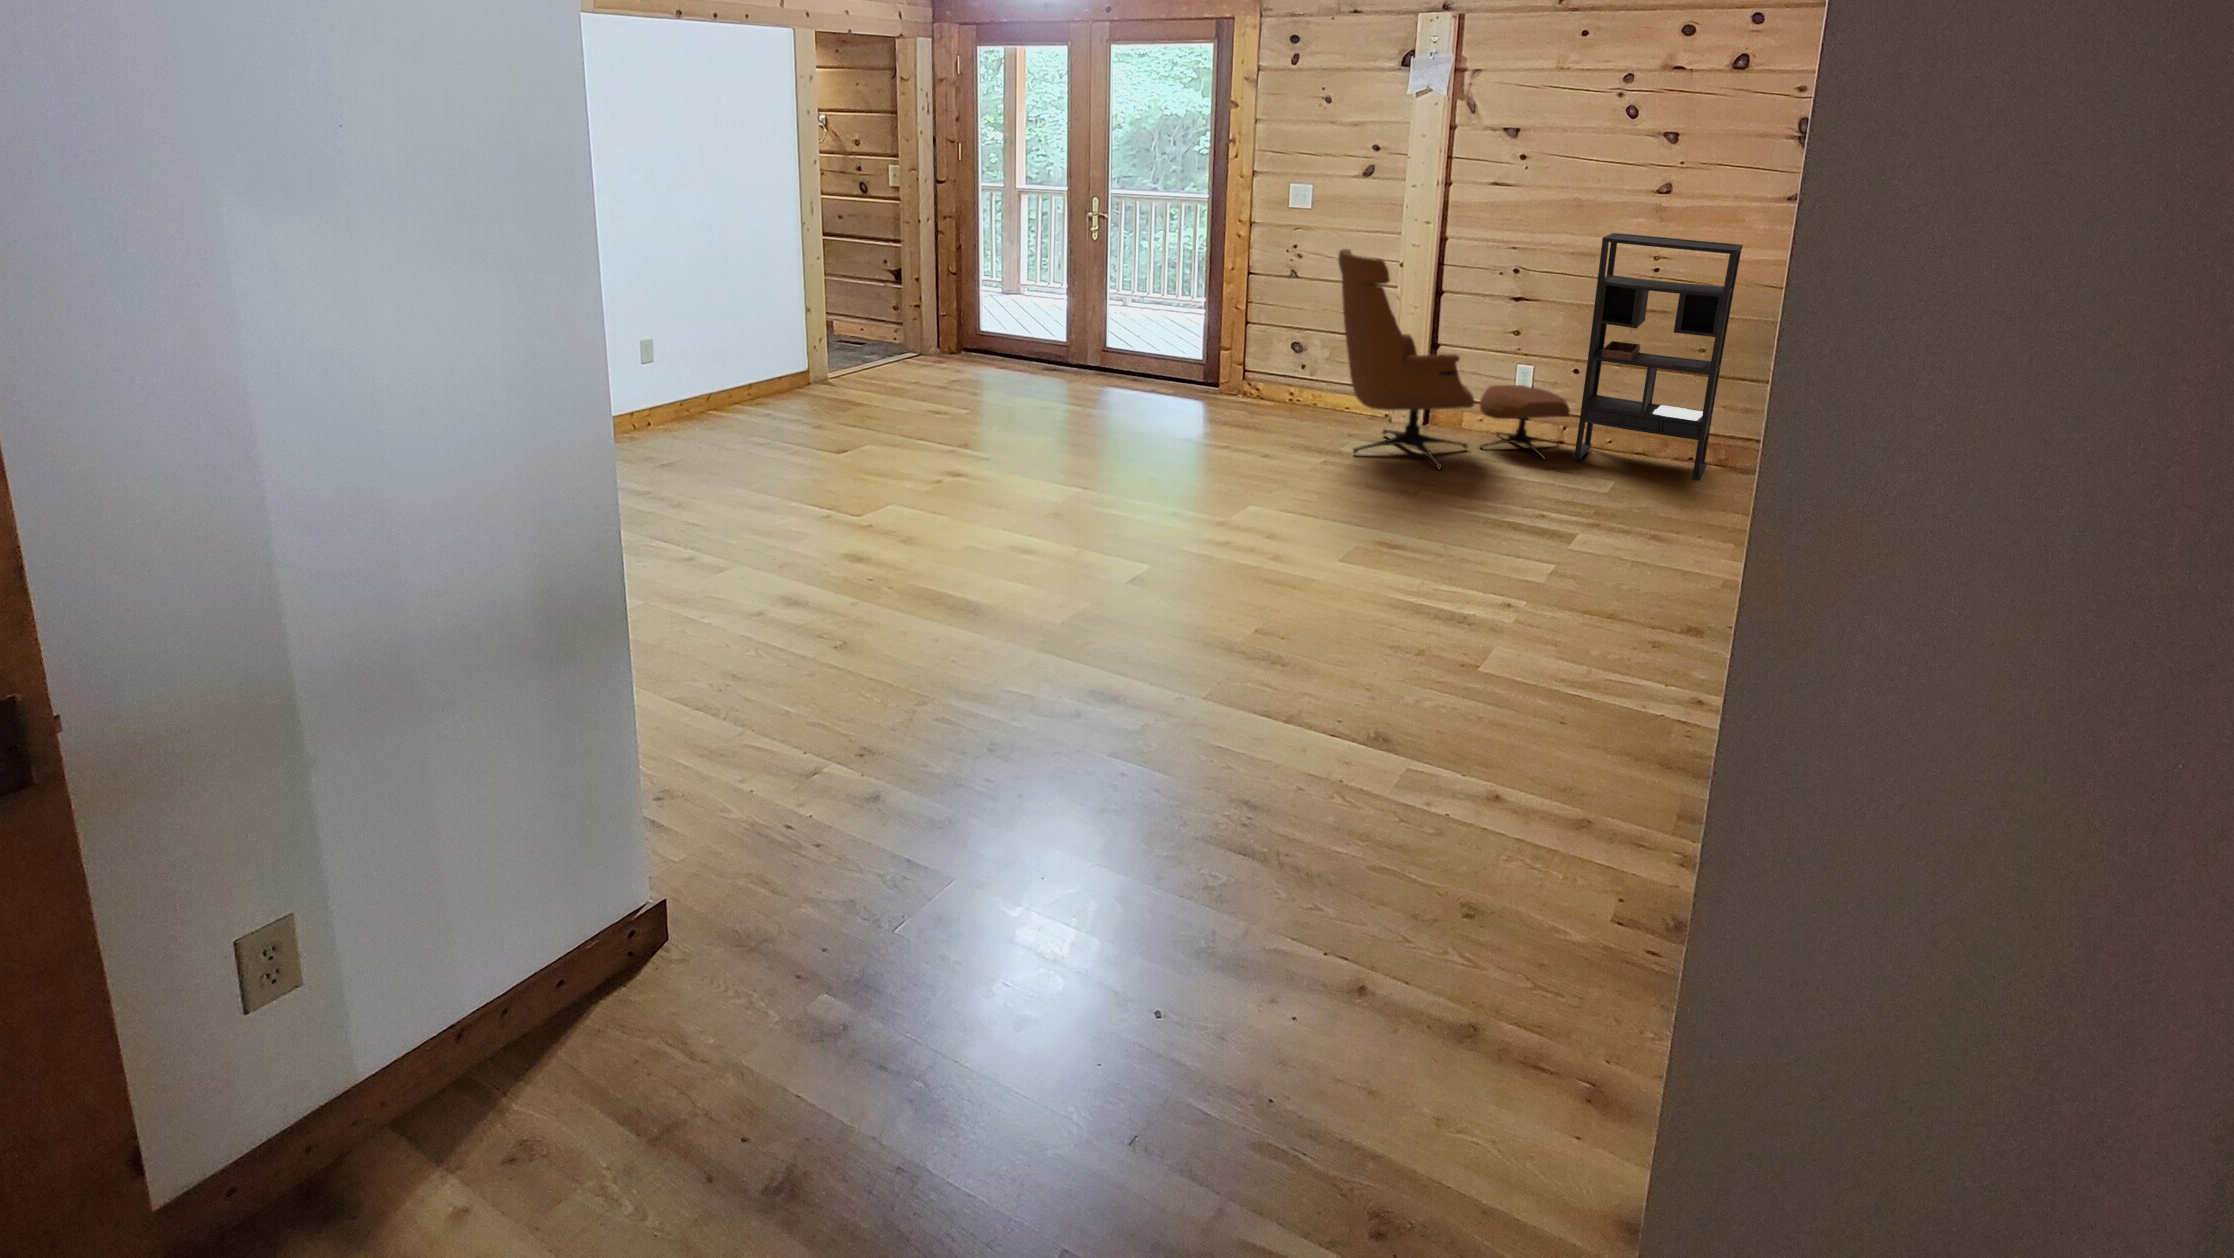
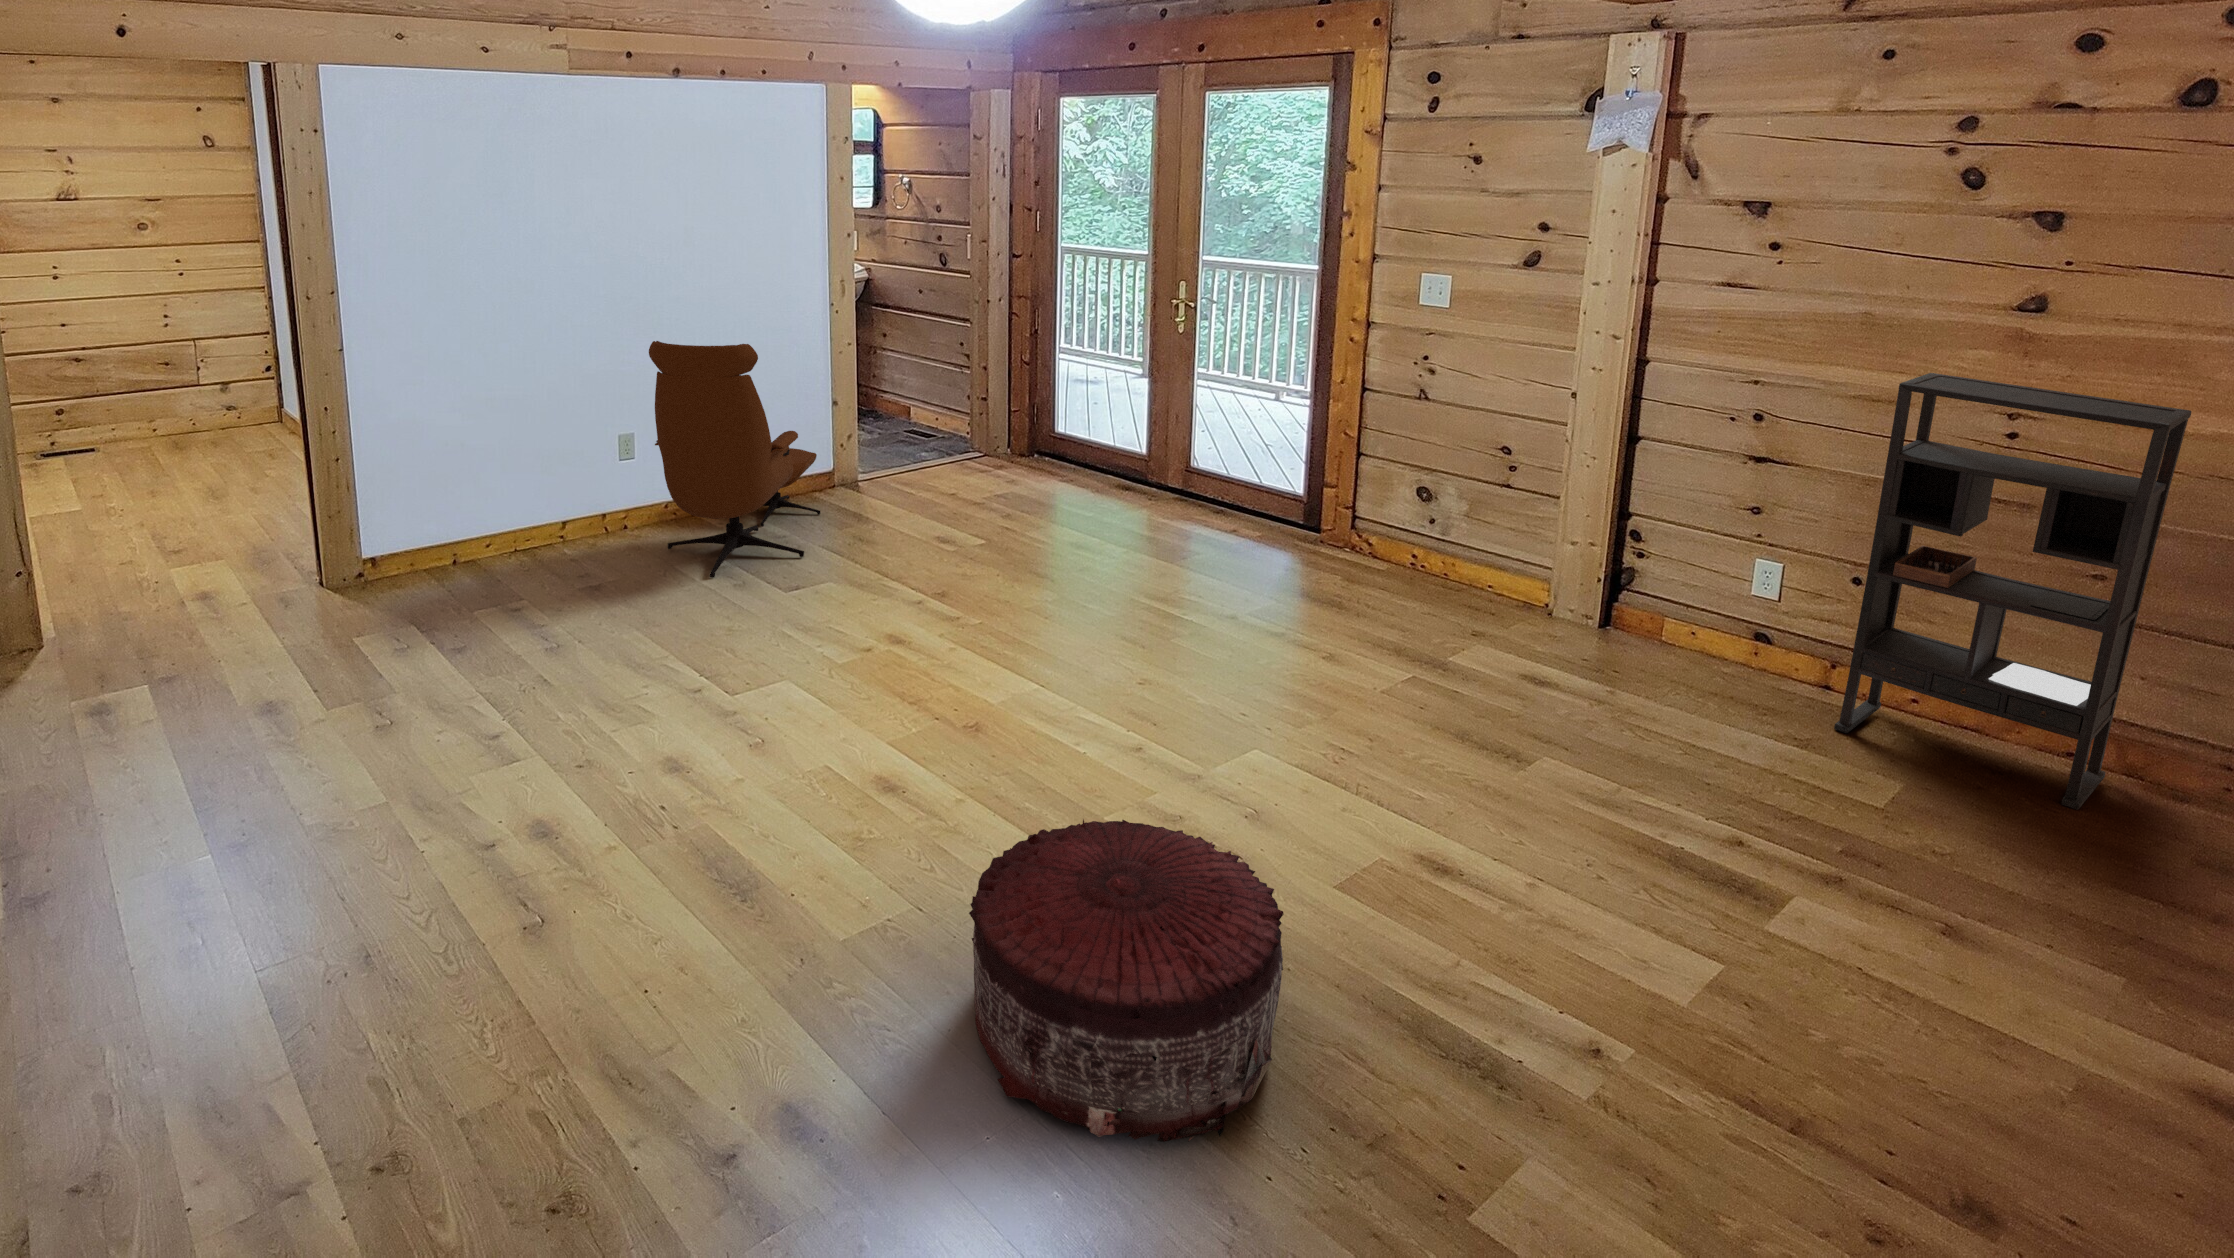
lounge chair: present [1338,249,1570,469] -> present [649,341,820,577]
pouf: none [1177,522,1377,680] -> present [969,819,1284,1142]

